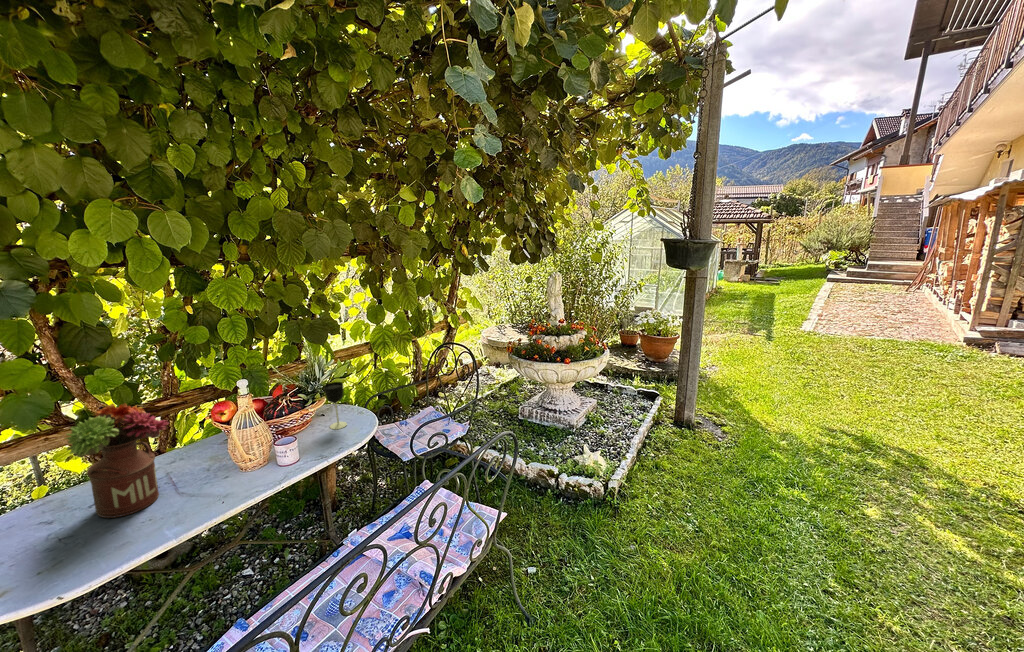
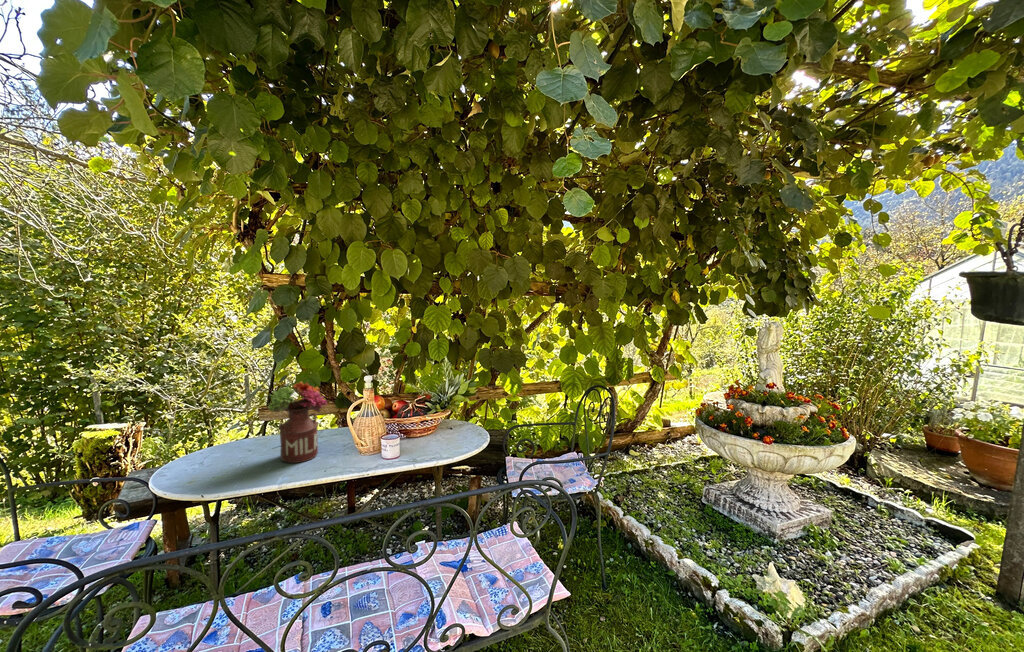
wine glass: present [324,382,347,429] -> none [447,401,464,445]

